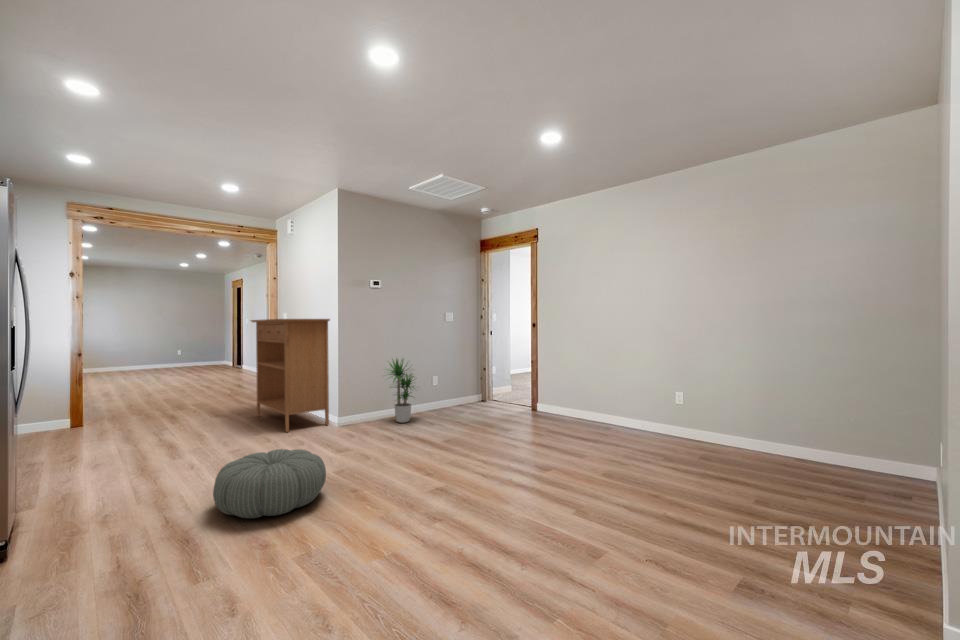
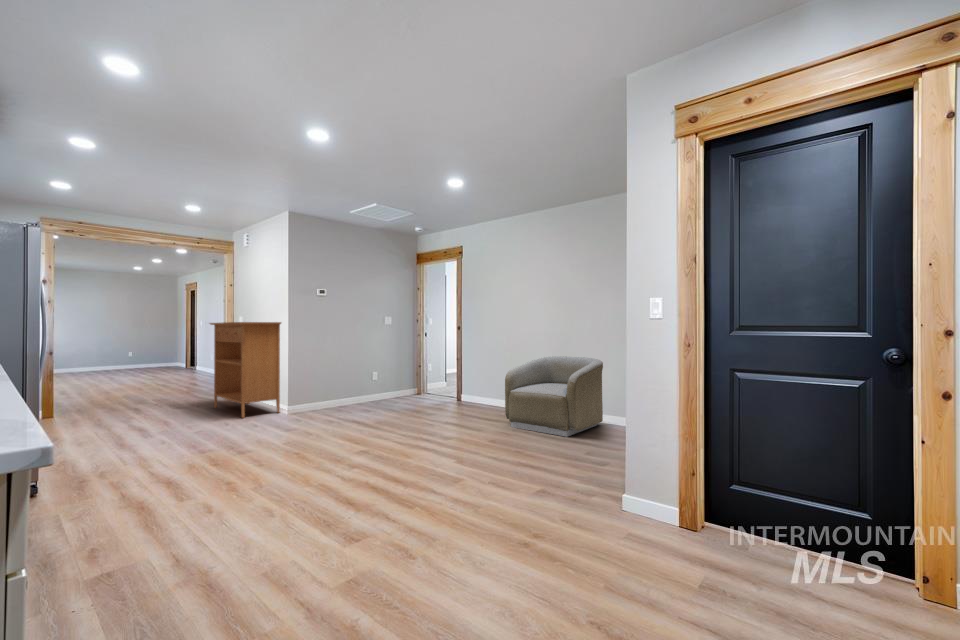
potted plant: present [388,359,414,423] -> none [325,354,362,410]
armchair: none [609,360,743,472] -> present [505,356,603,437]
pouf: present [213,449,326,518] -> none [191,422,277,468]

